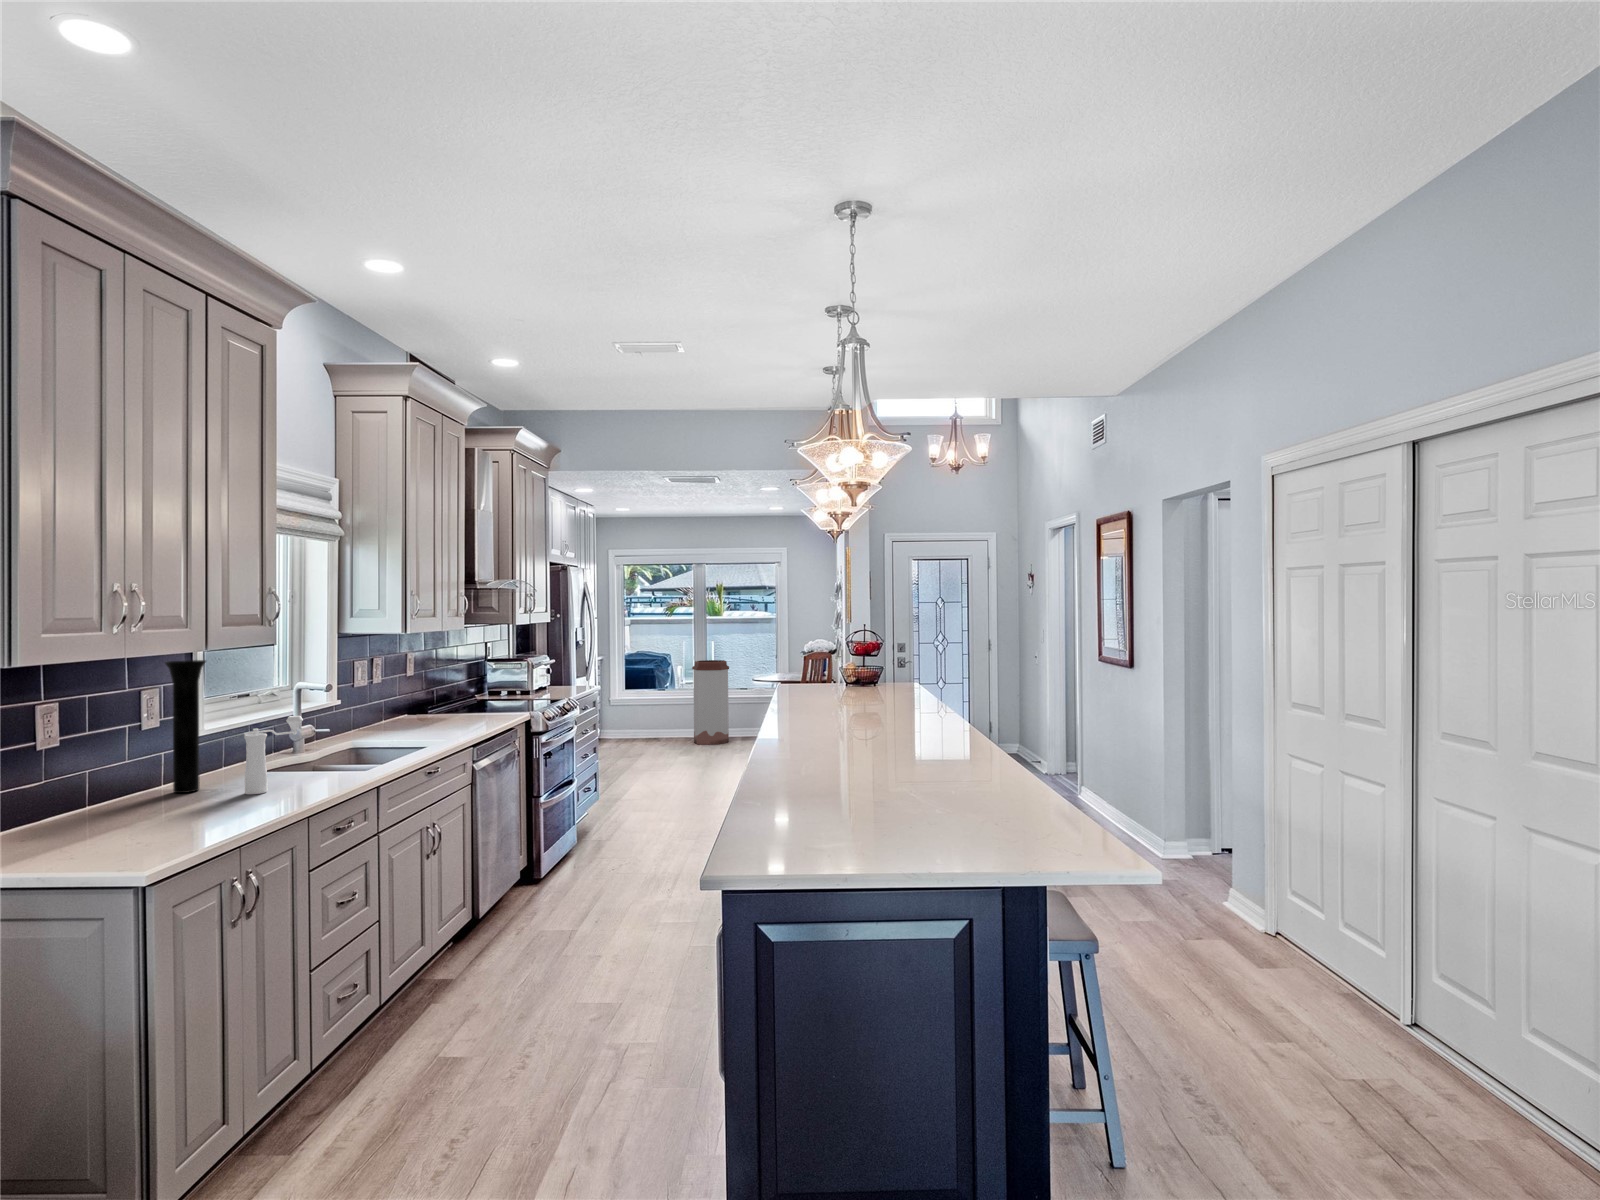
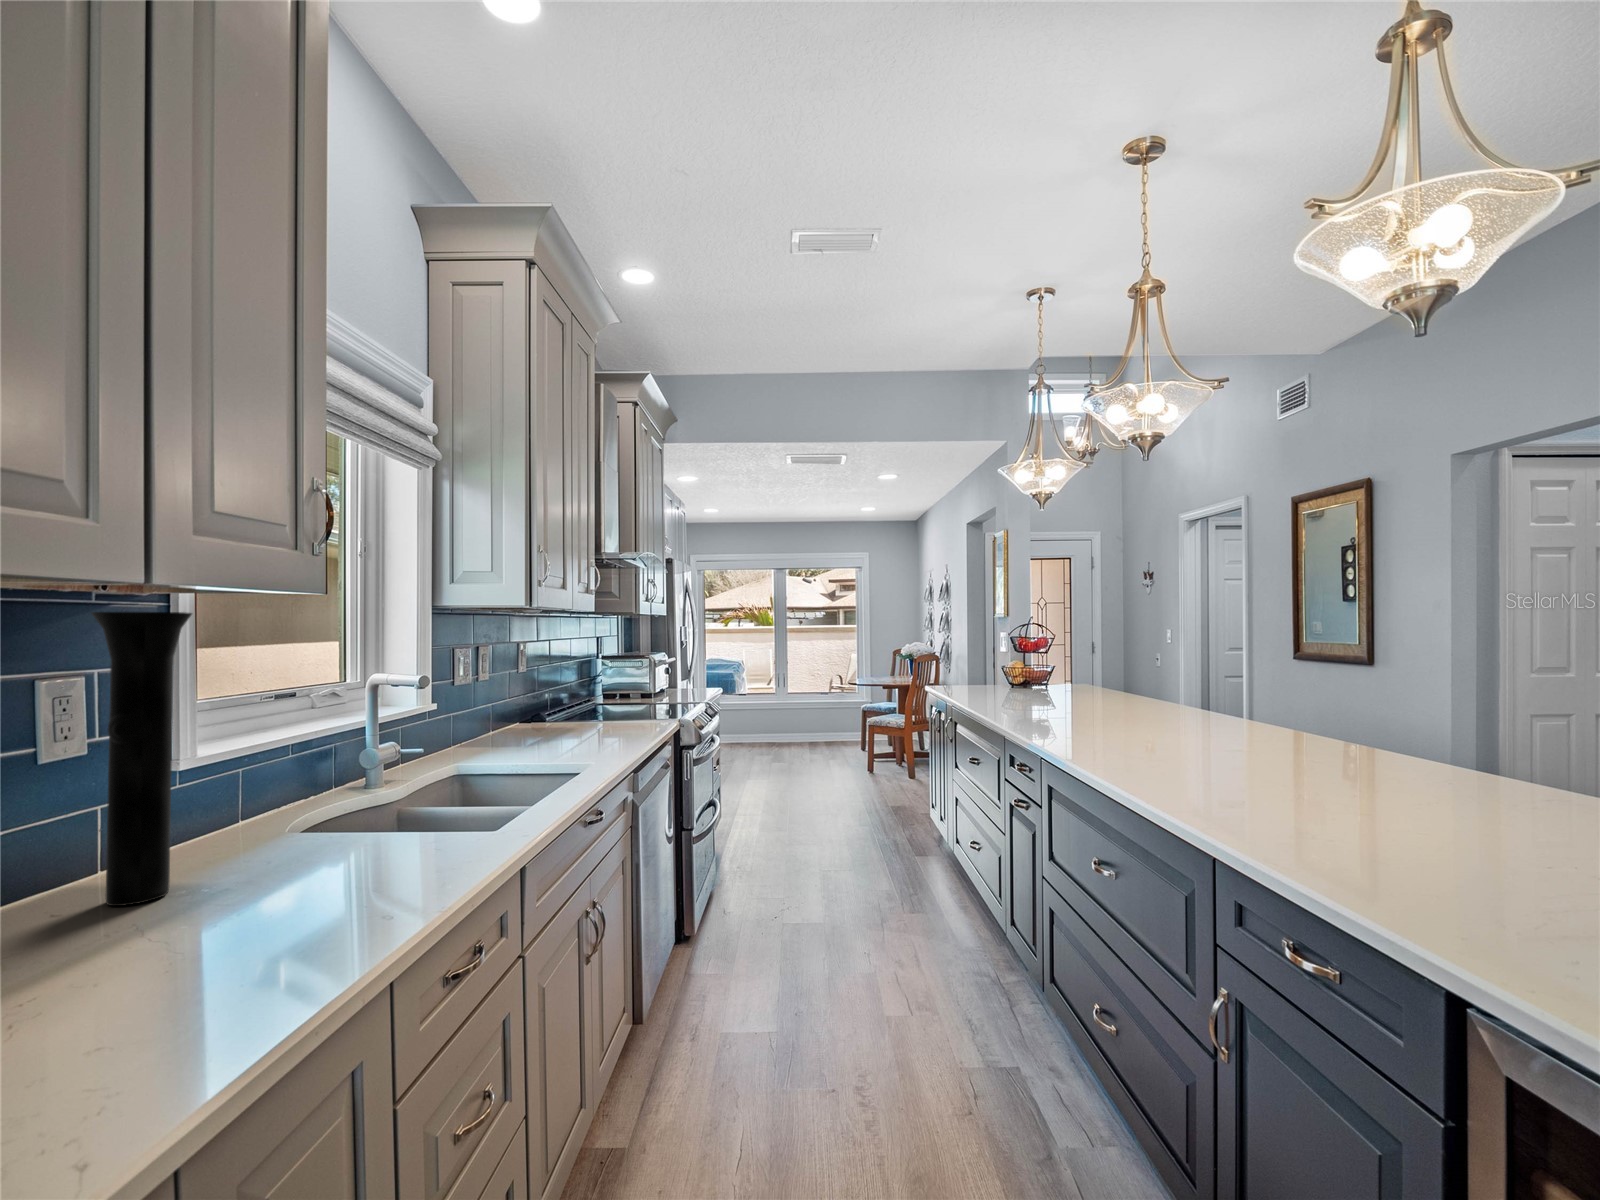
trash can: present [692,660,729,745] -> none [766,666,804,752]
pepper mill: present [244,716,303,794] -> none [267,729,396,907]

